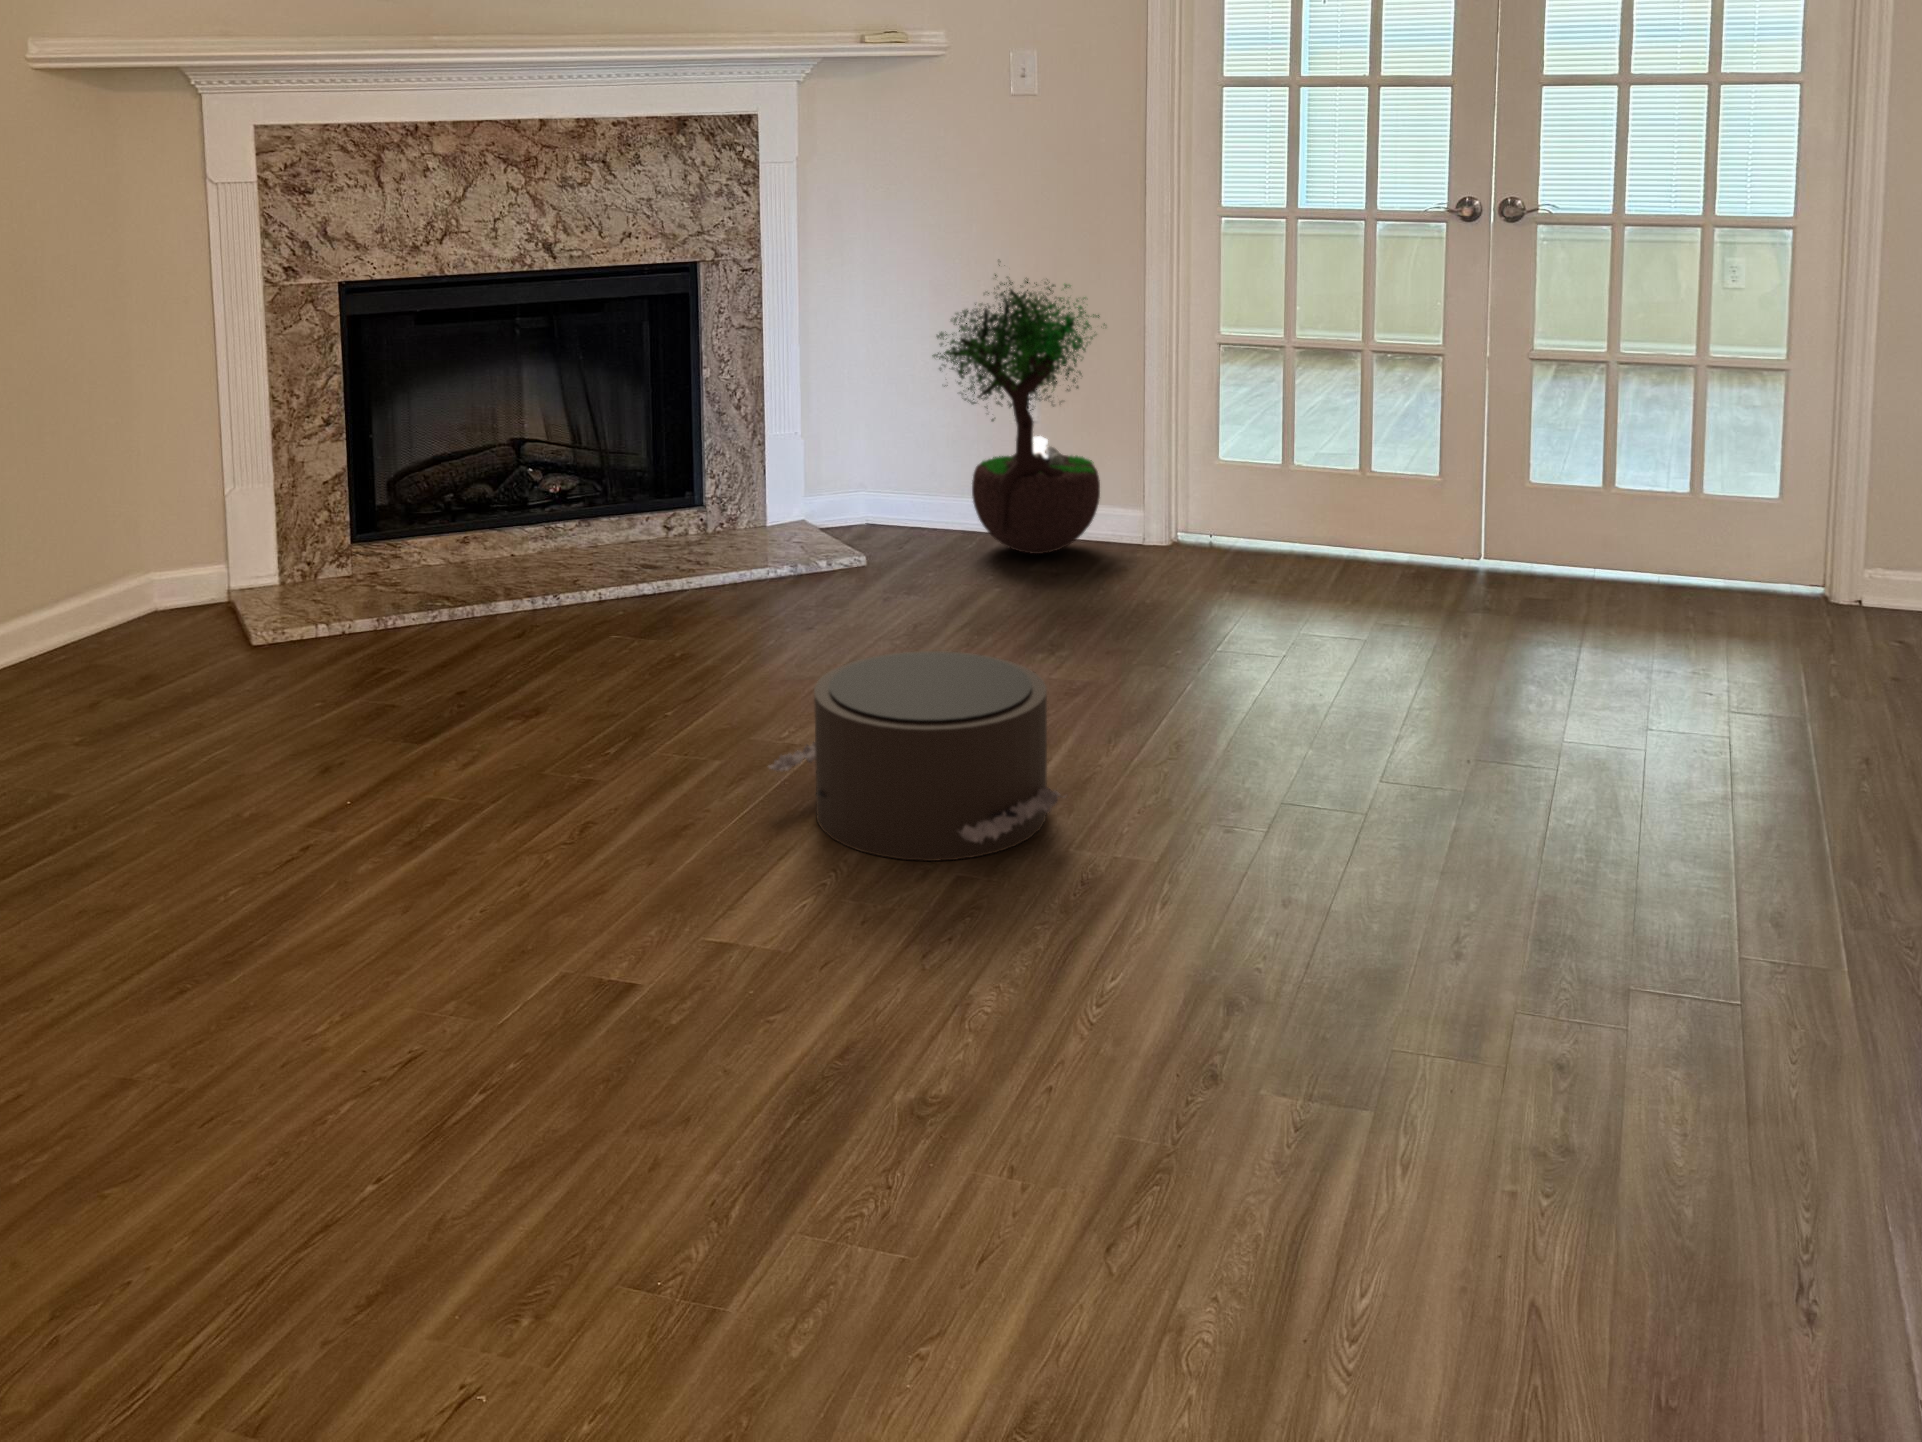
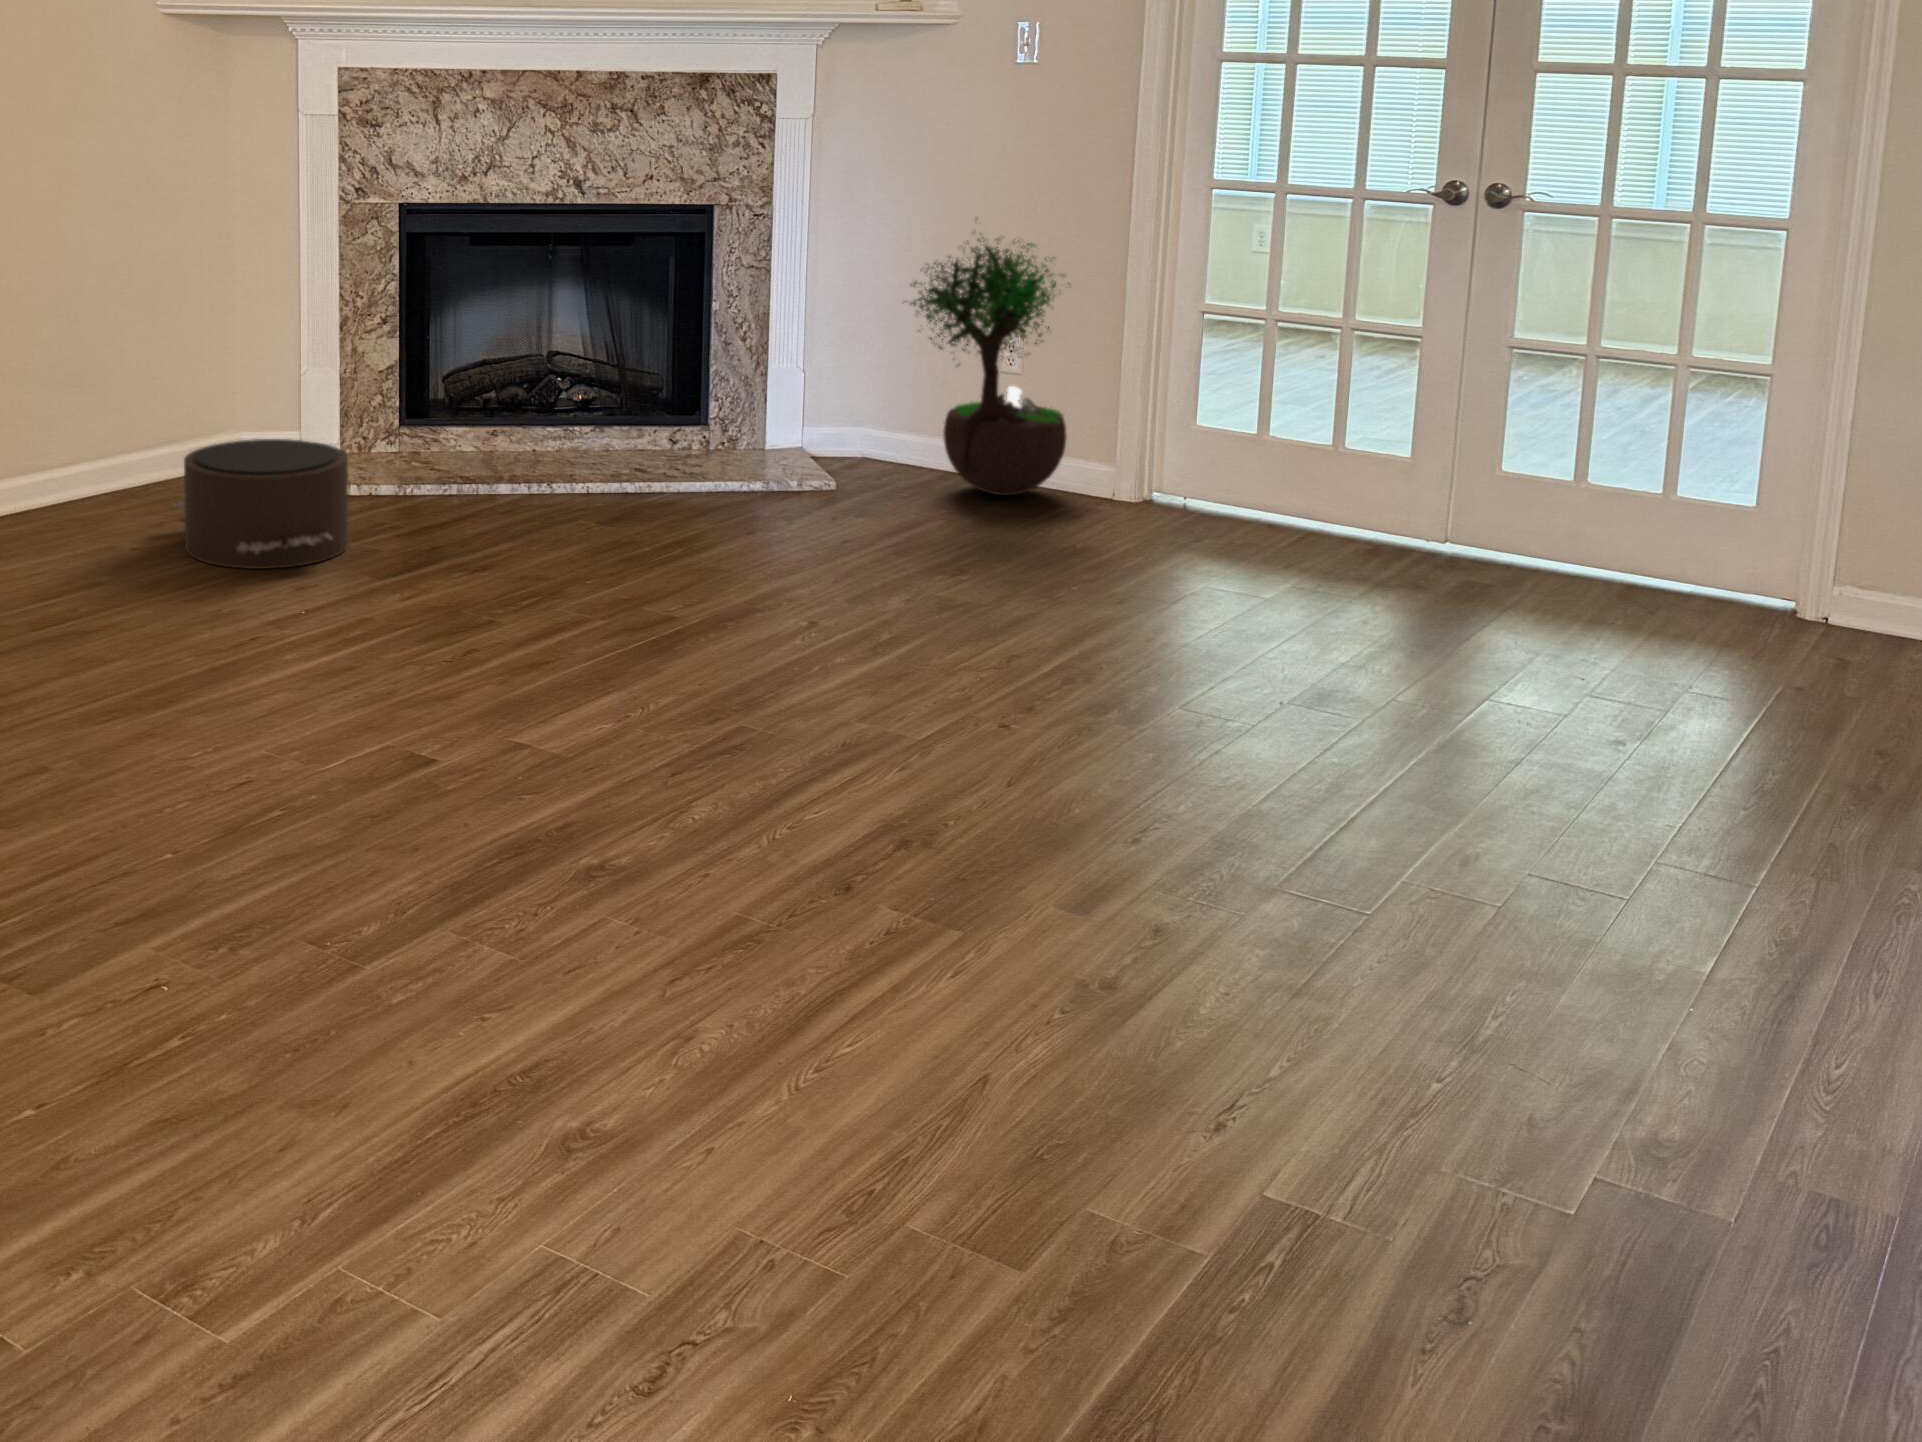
pouf: present [768,651,1068,861] -> present [173,439,348,569]

